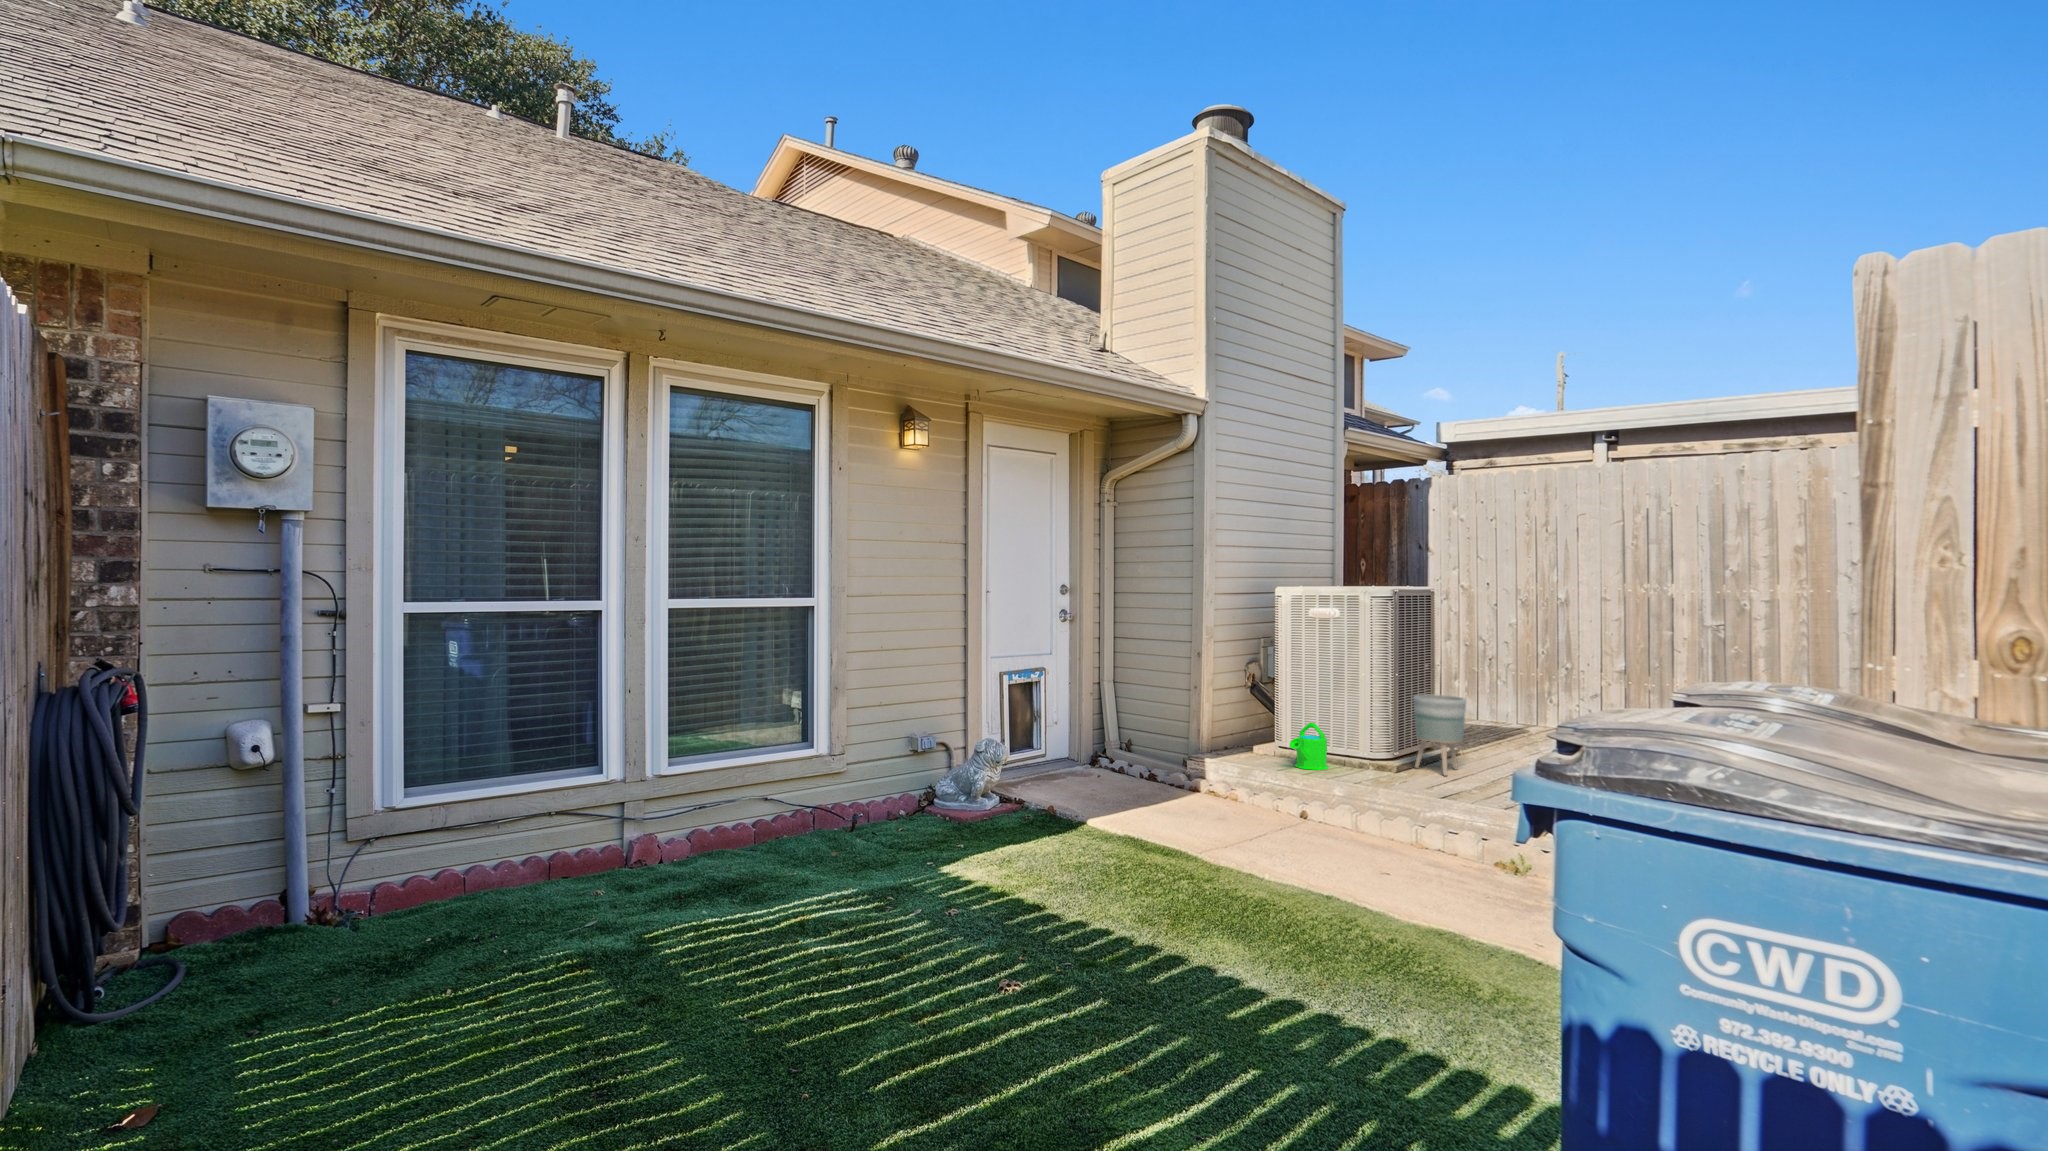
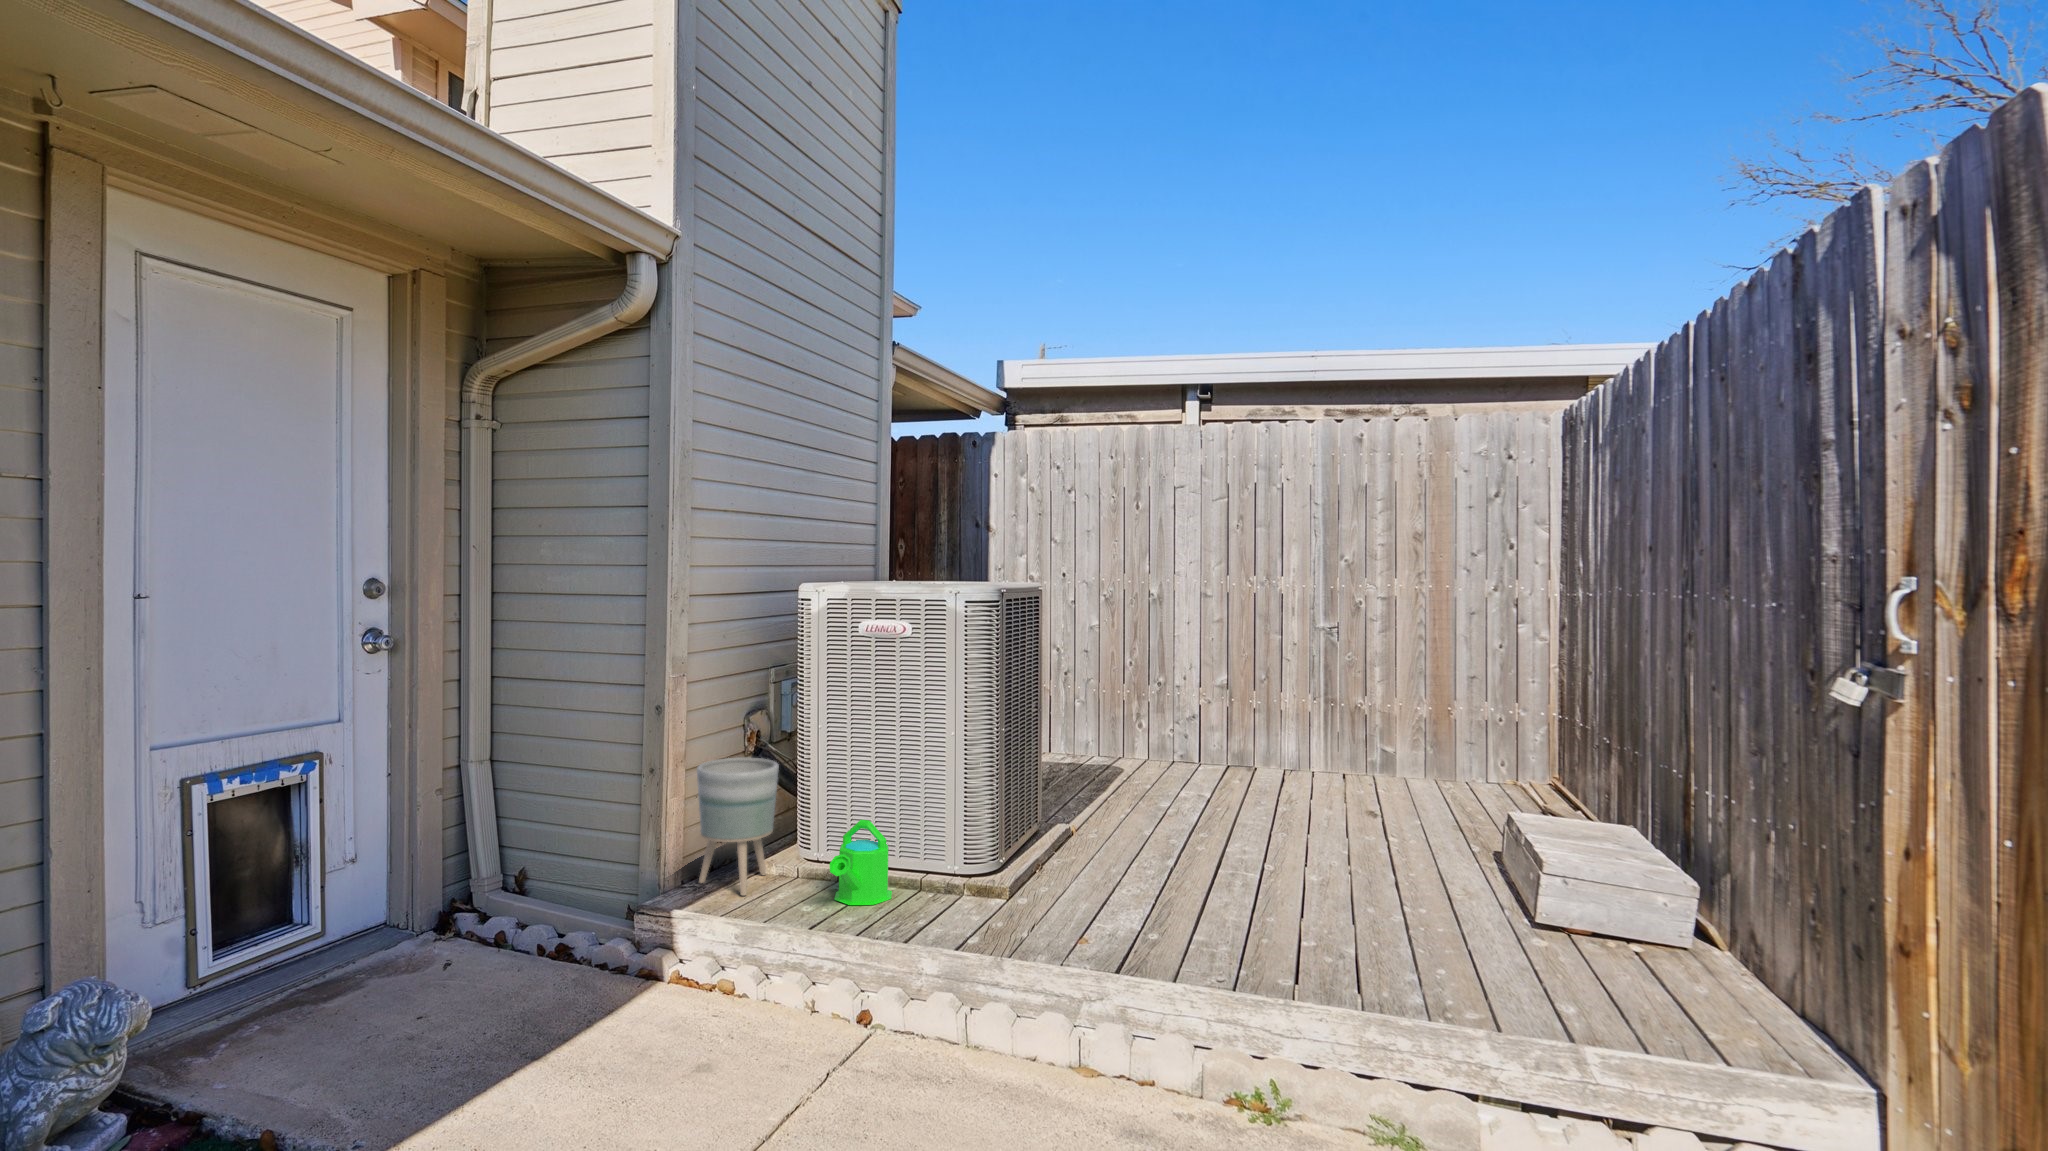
planter: present [1414,695,1466,776] -> present [697,758,779,896]

